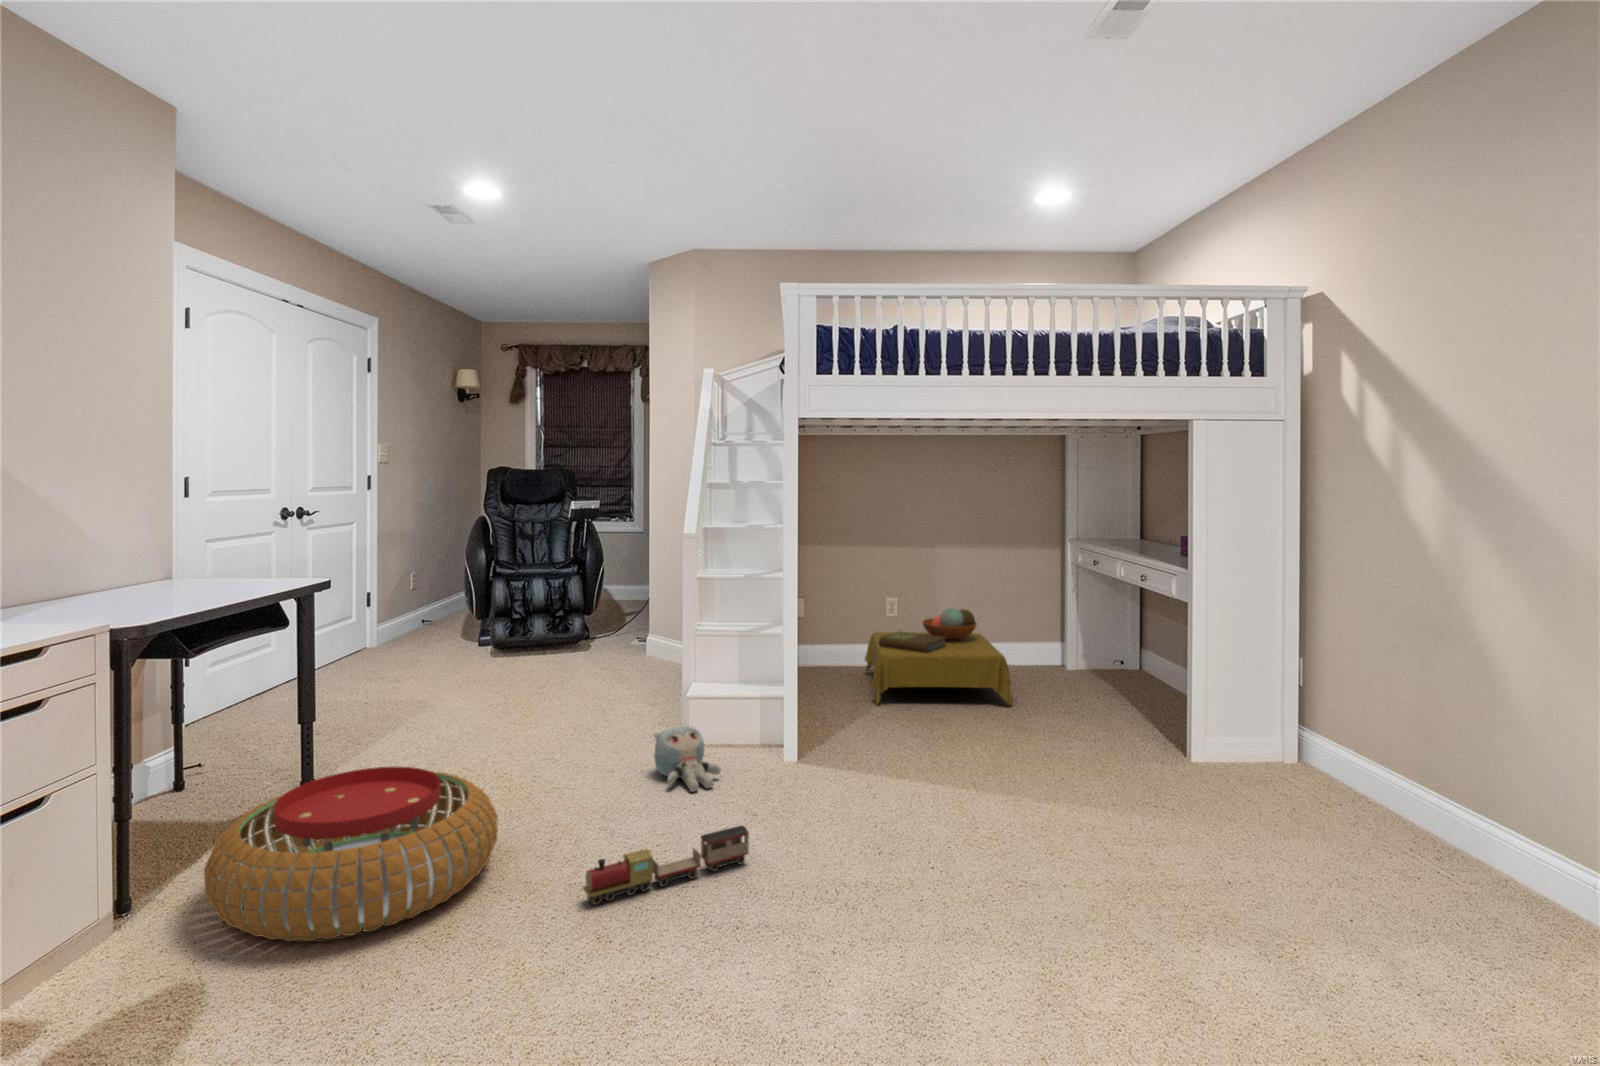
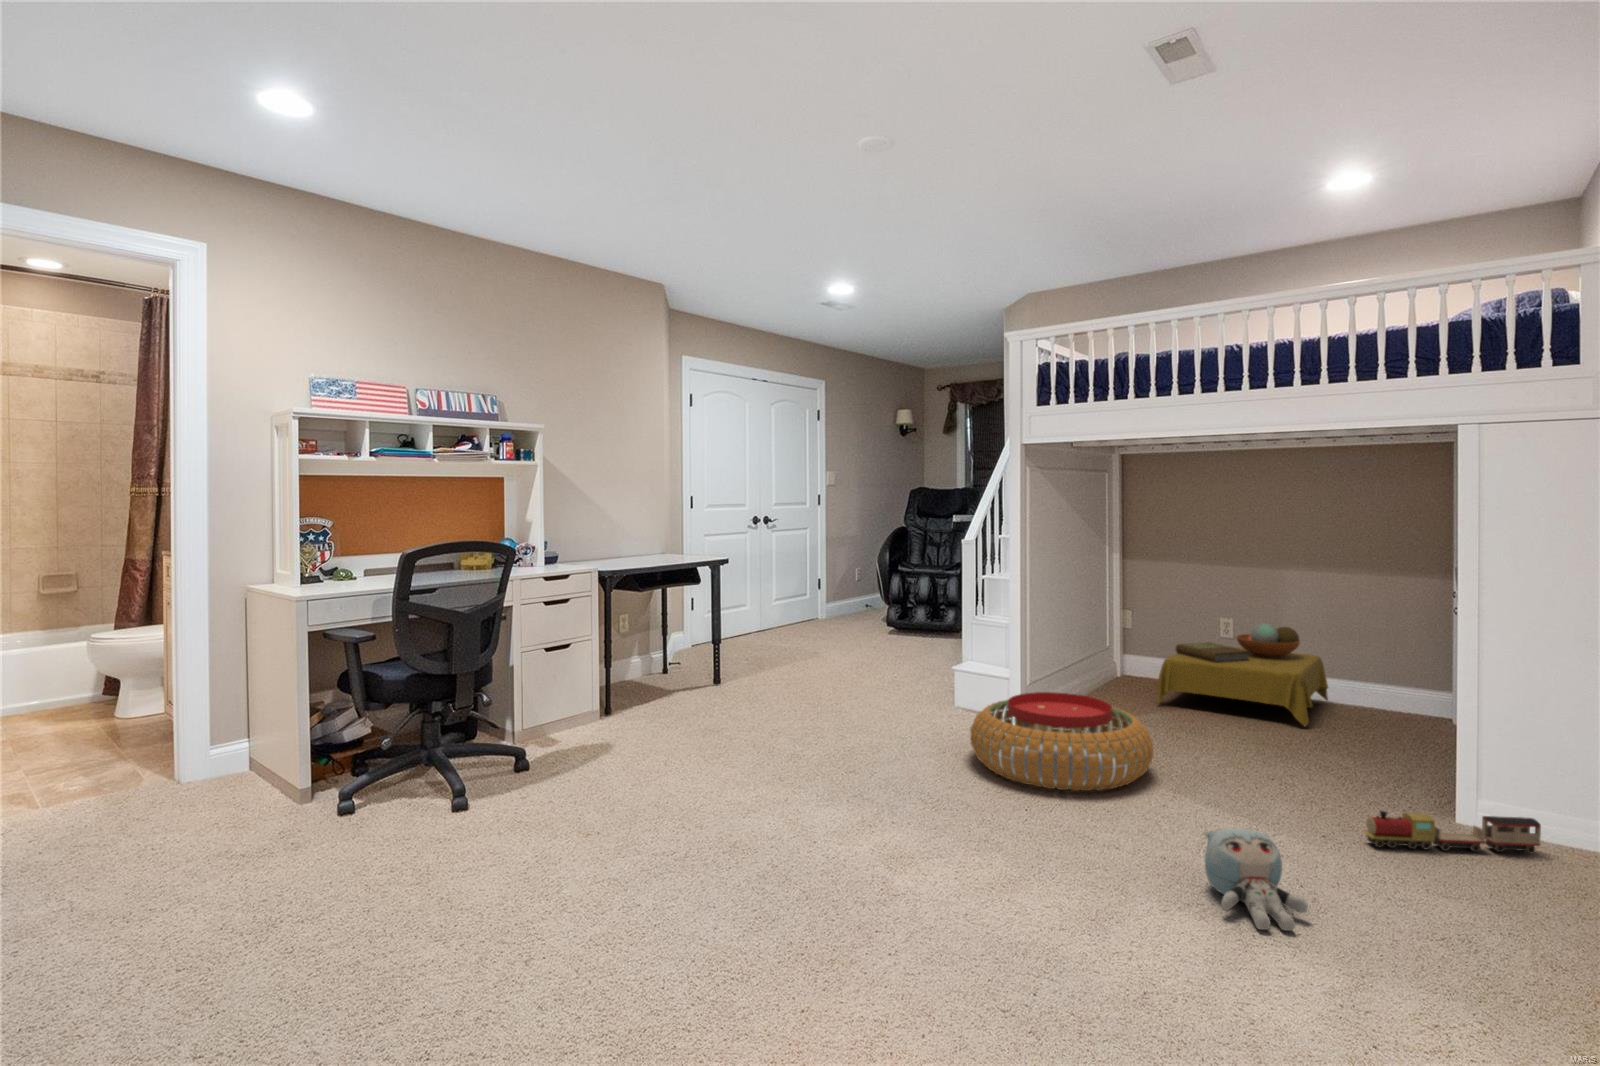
plush toy: present [653,726,721,792] -> present [1204,828,1308,931]
pouf: present [204,766,498,941] -> present [970,692,1153,791]
toy train: present [583,826,749,905] -> present [1363,811,1541,854]

